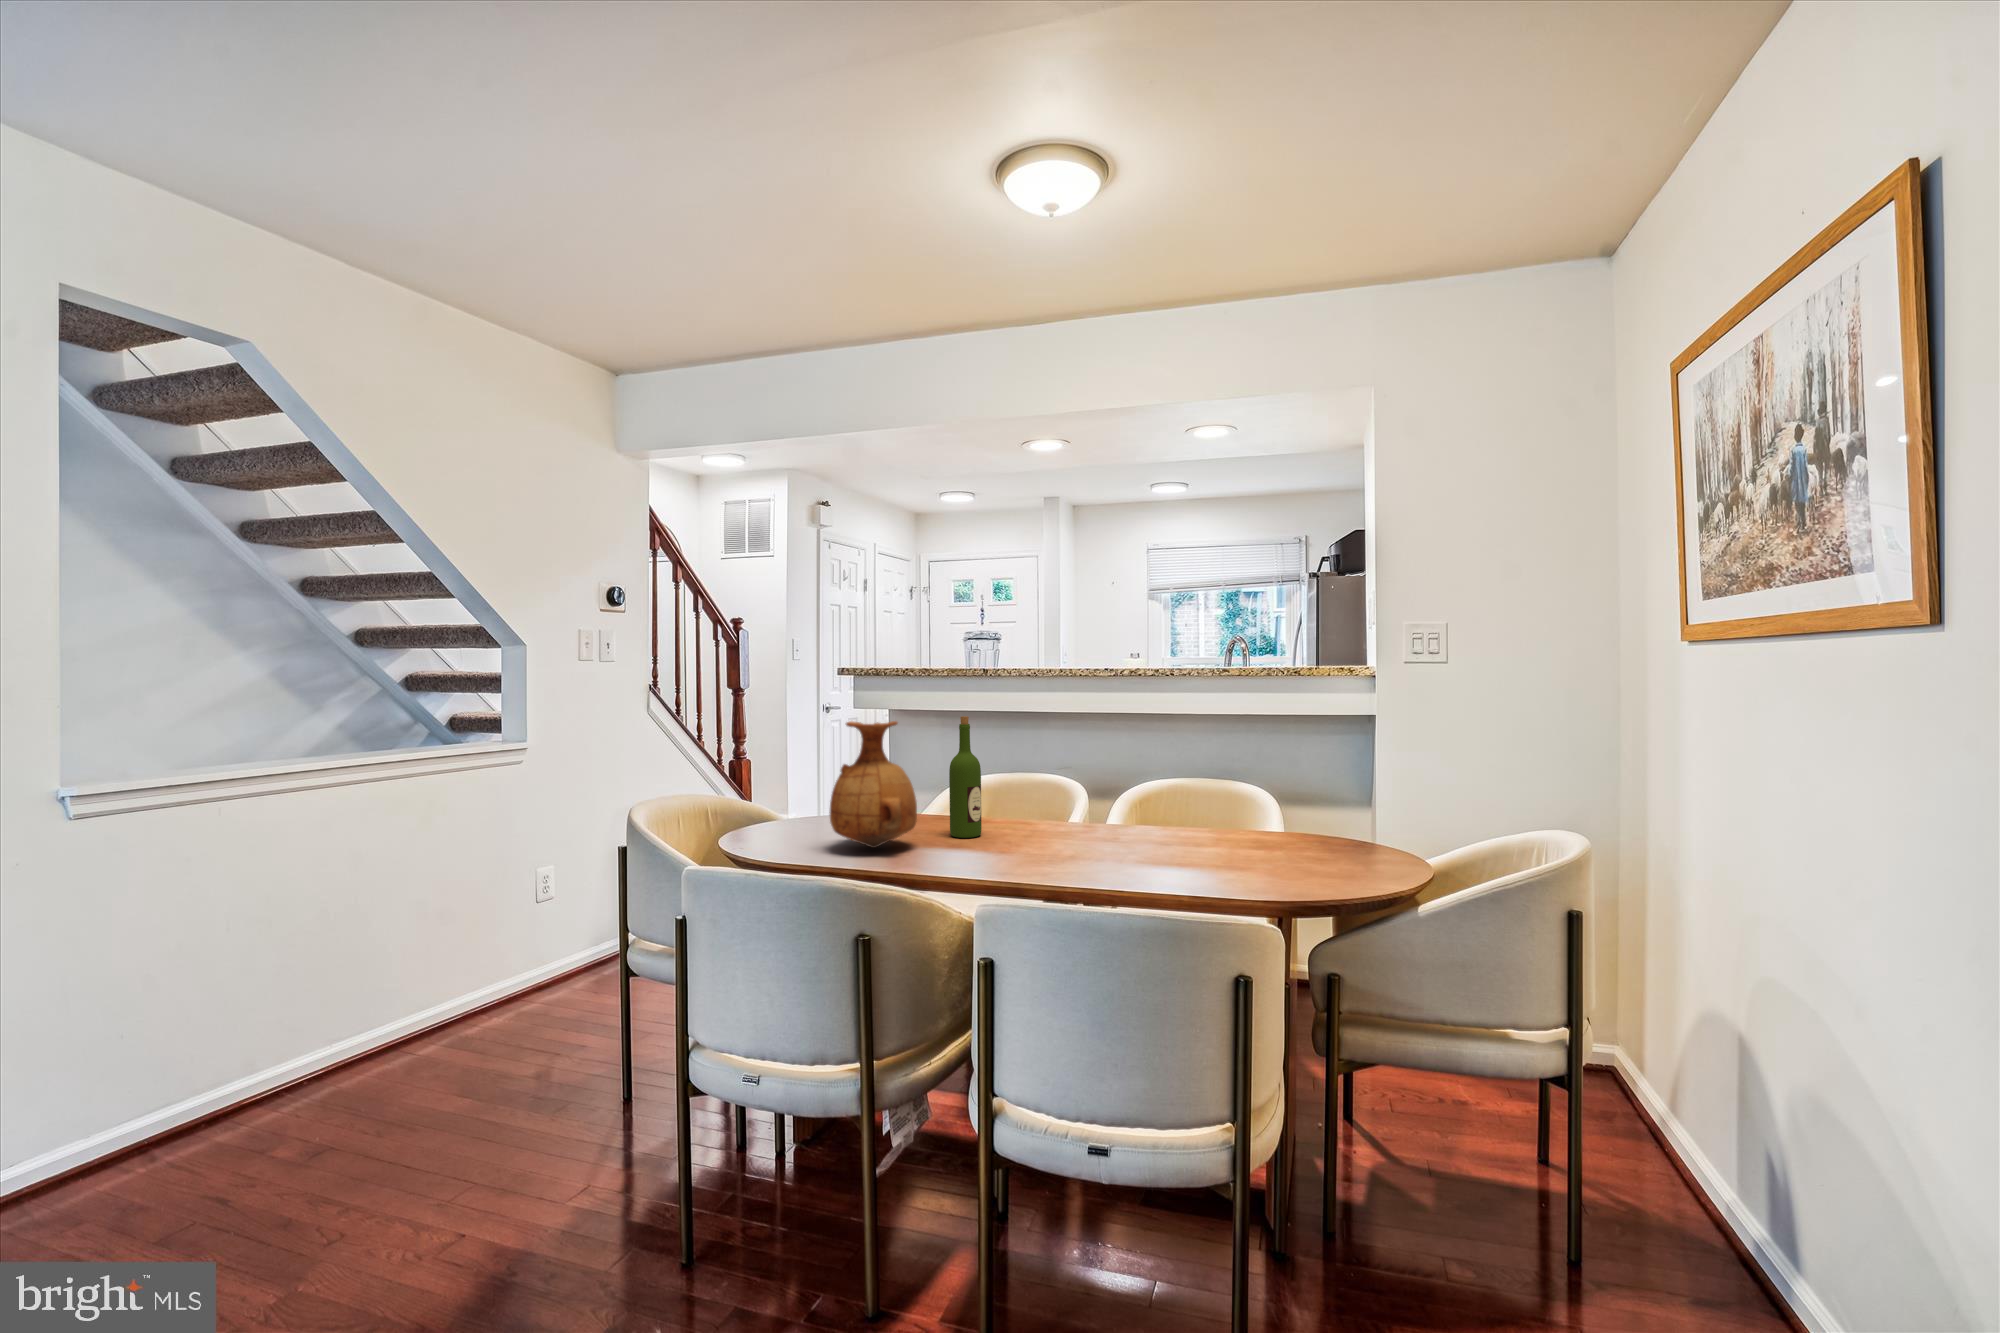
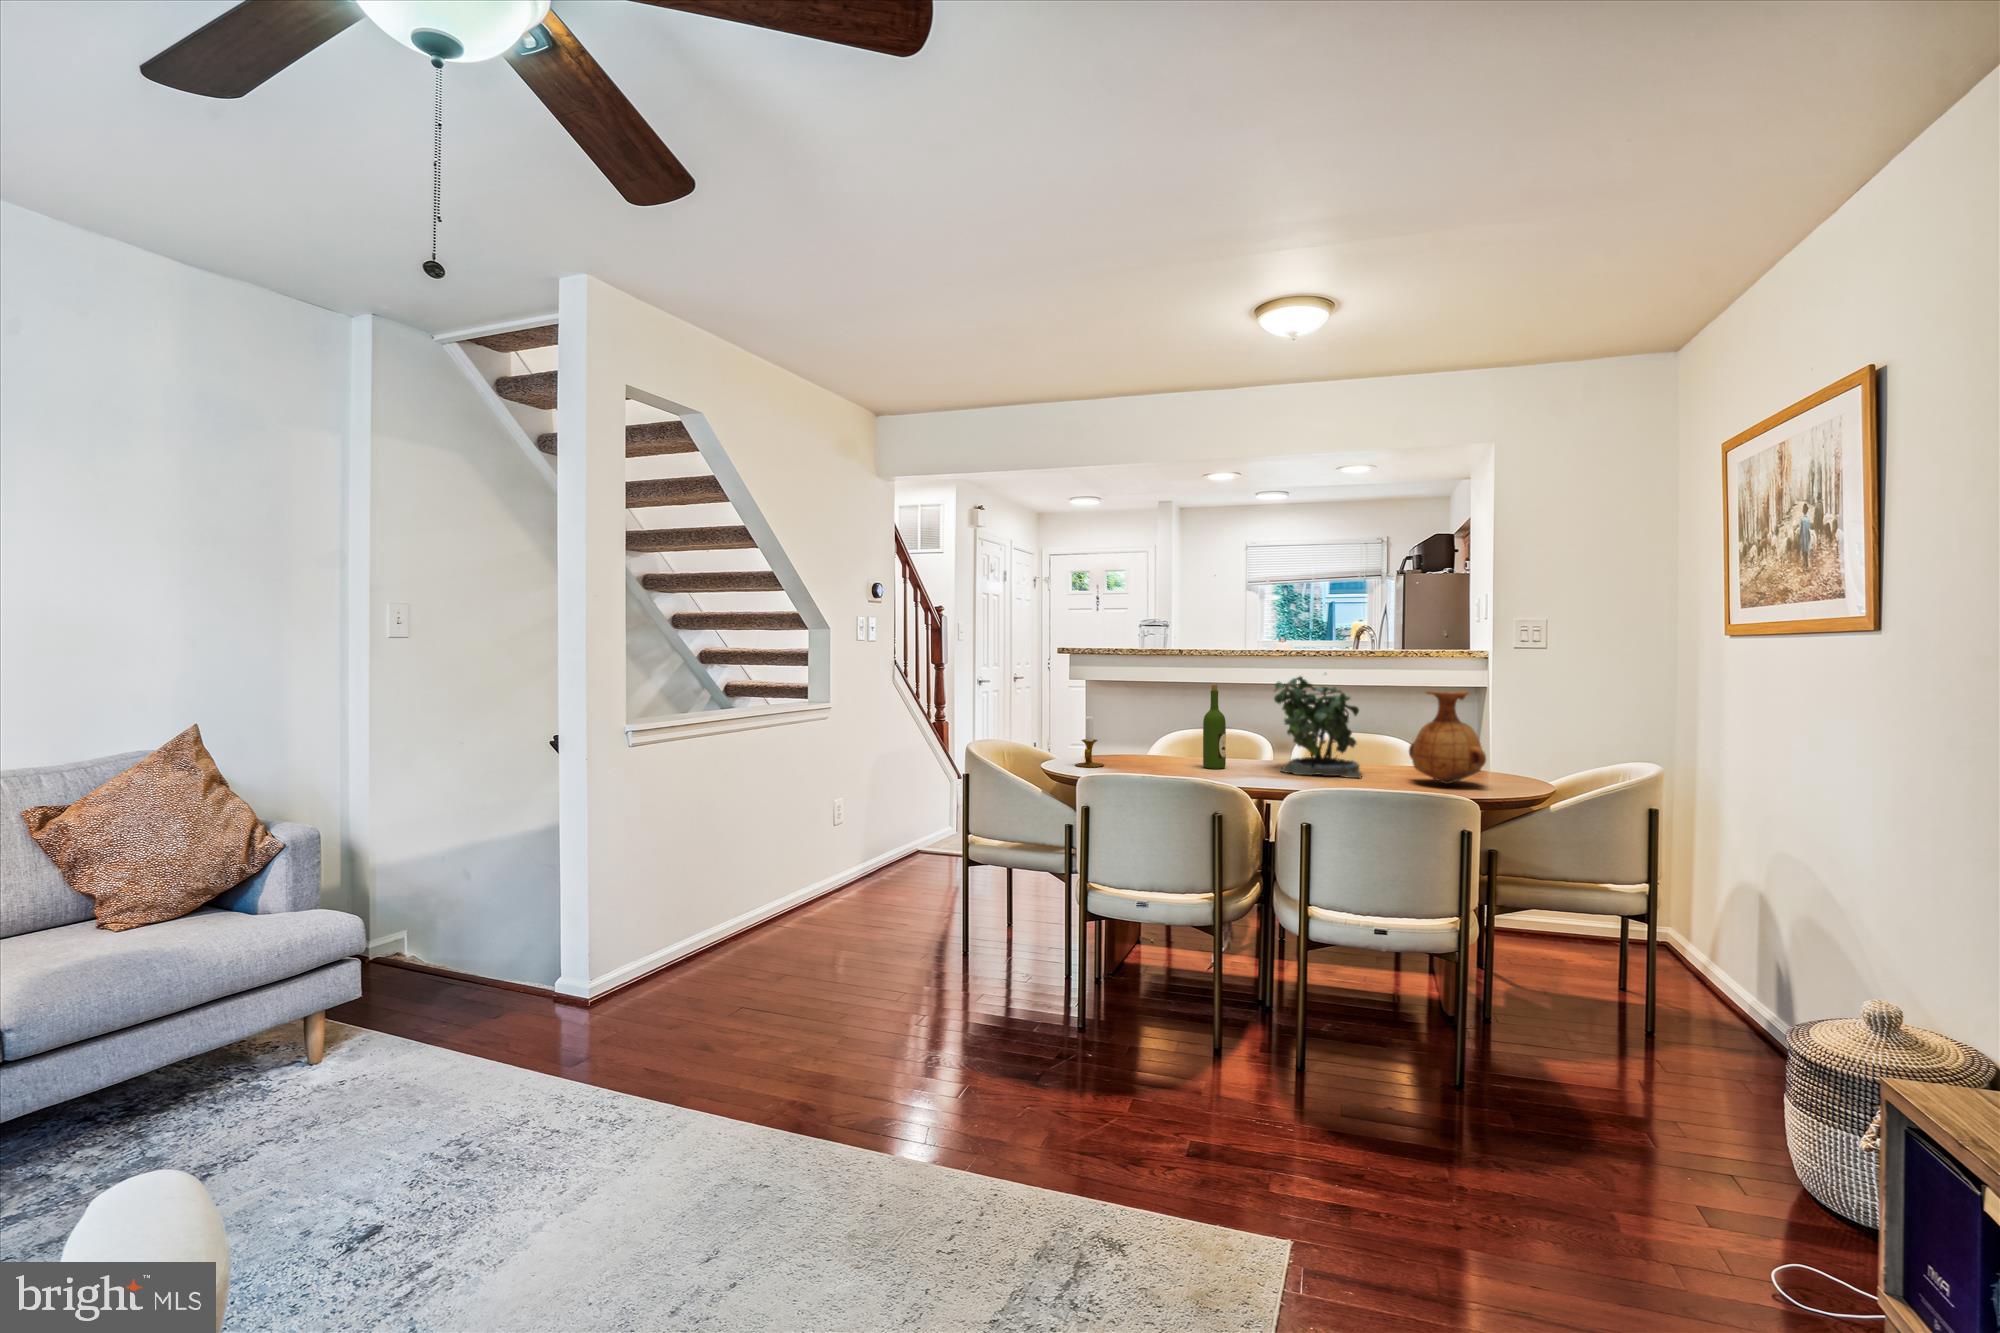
potted plant: none [1045,697,1167,855] -> present [1274,676,1362,778]
vase: present [829,721,917,848] -> present [1409,691,1486,784]
candlestick: none [773,762,815,836] -> present [1075,717,1104,767]

